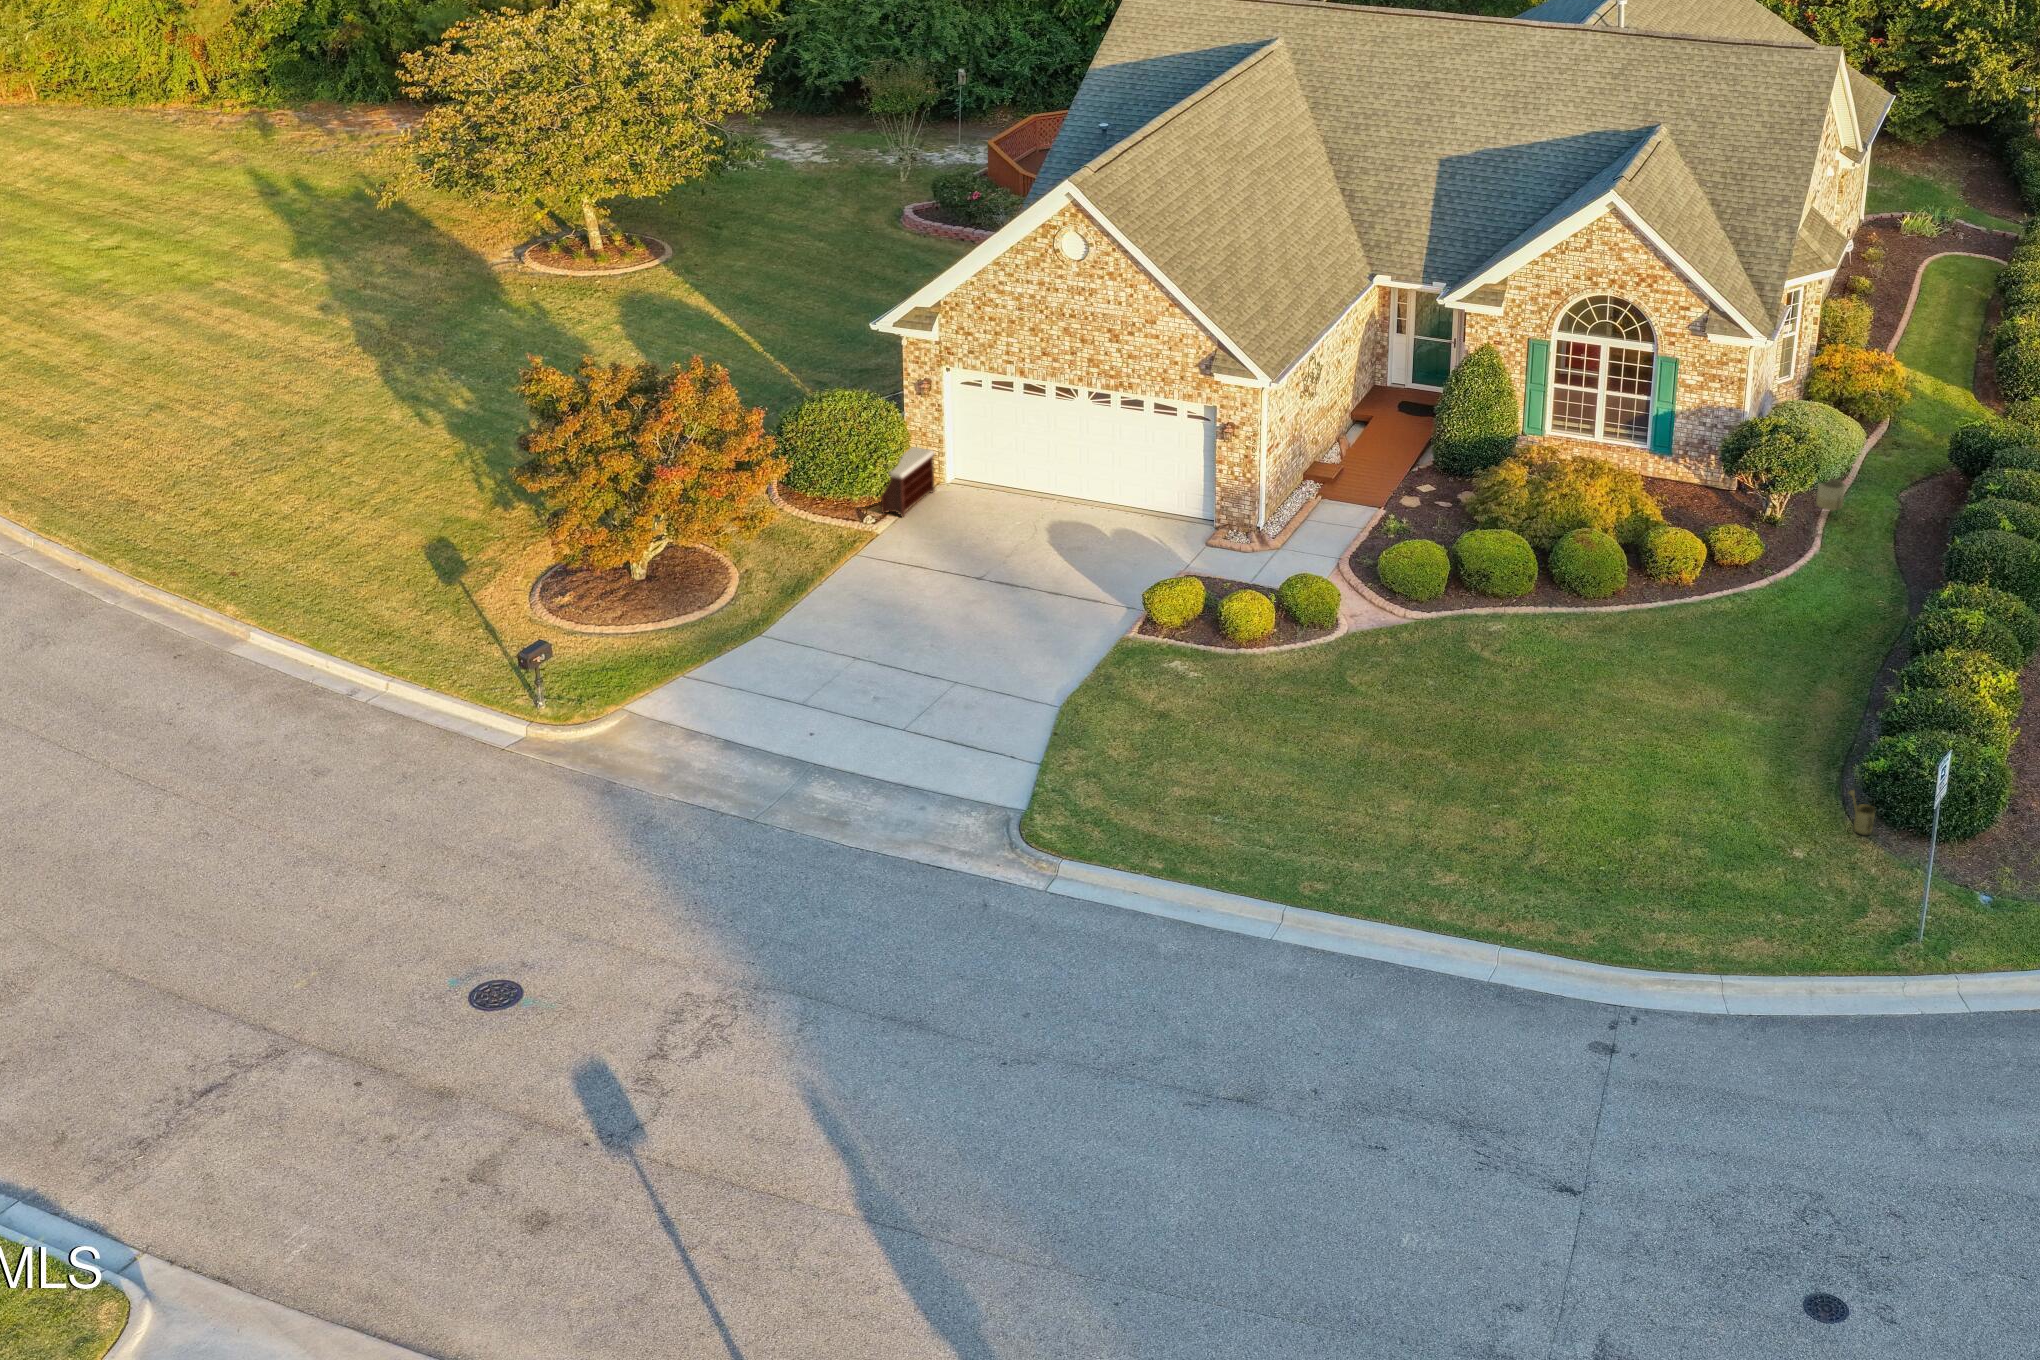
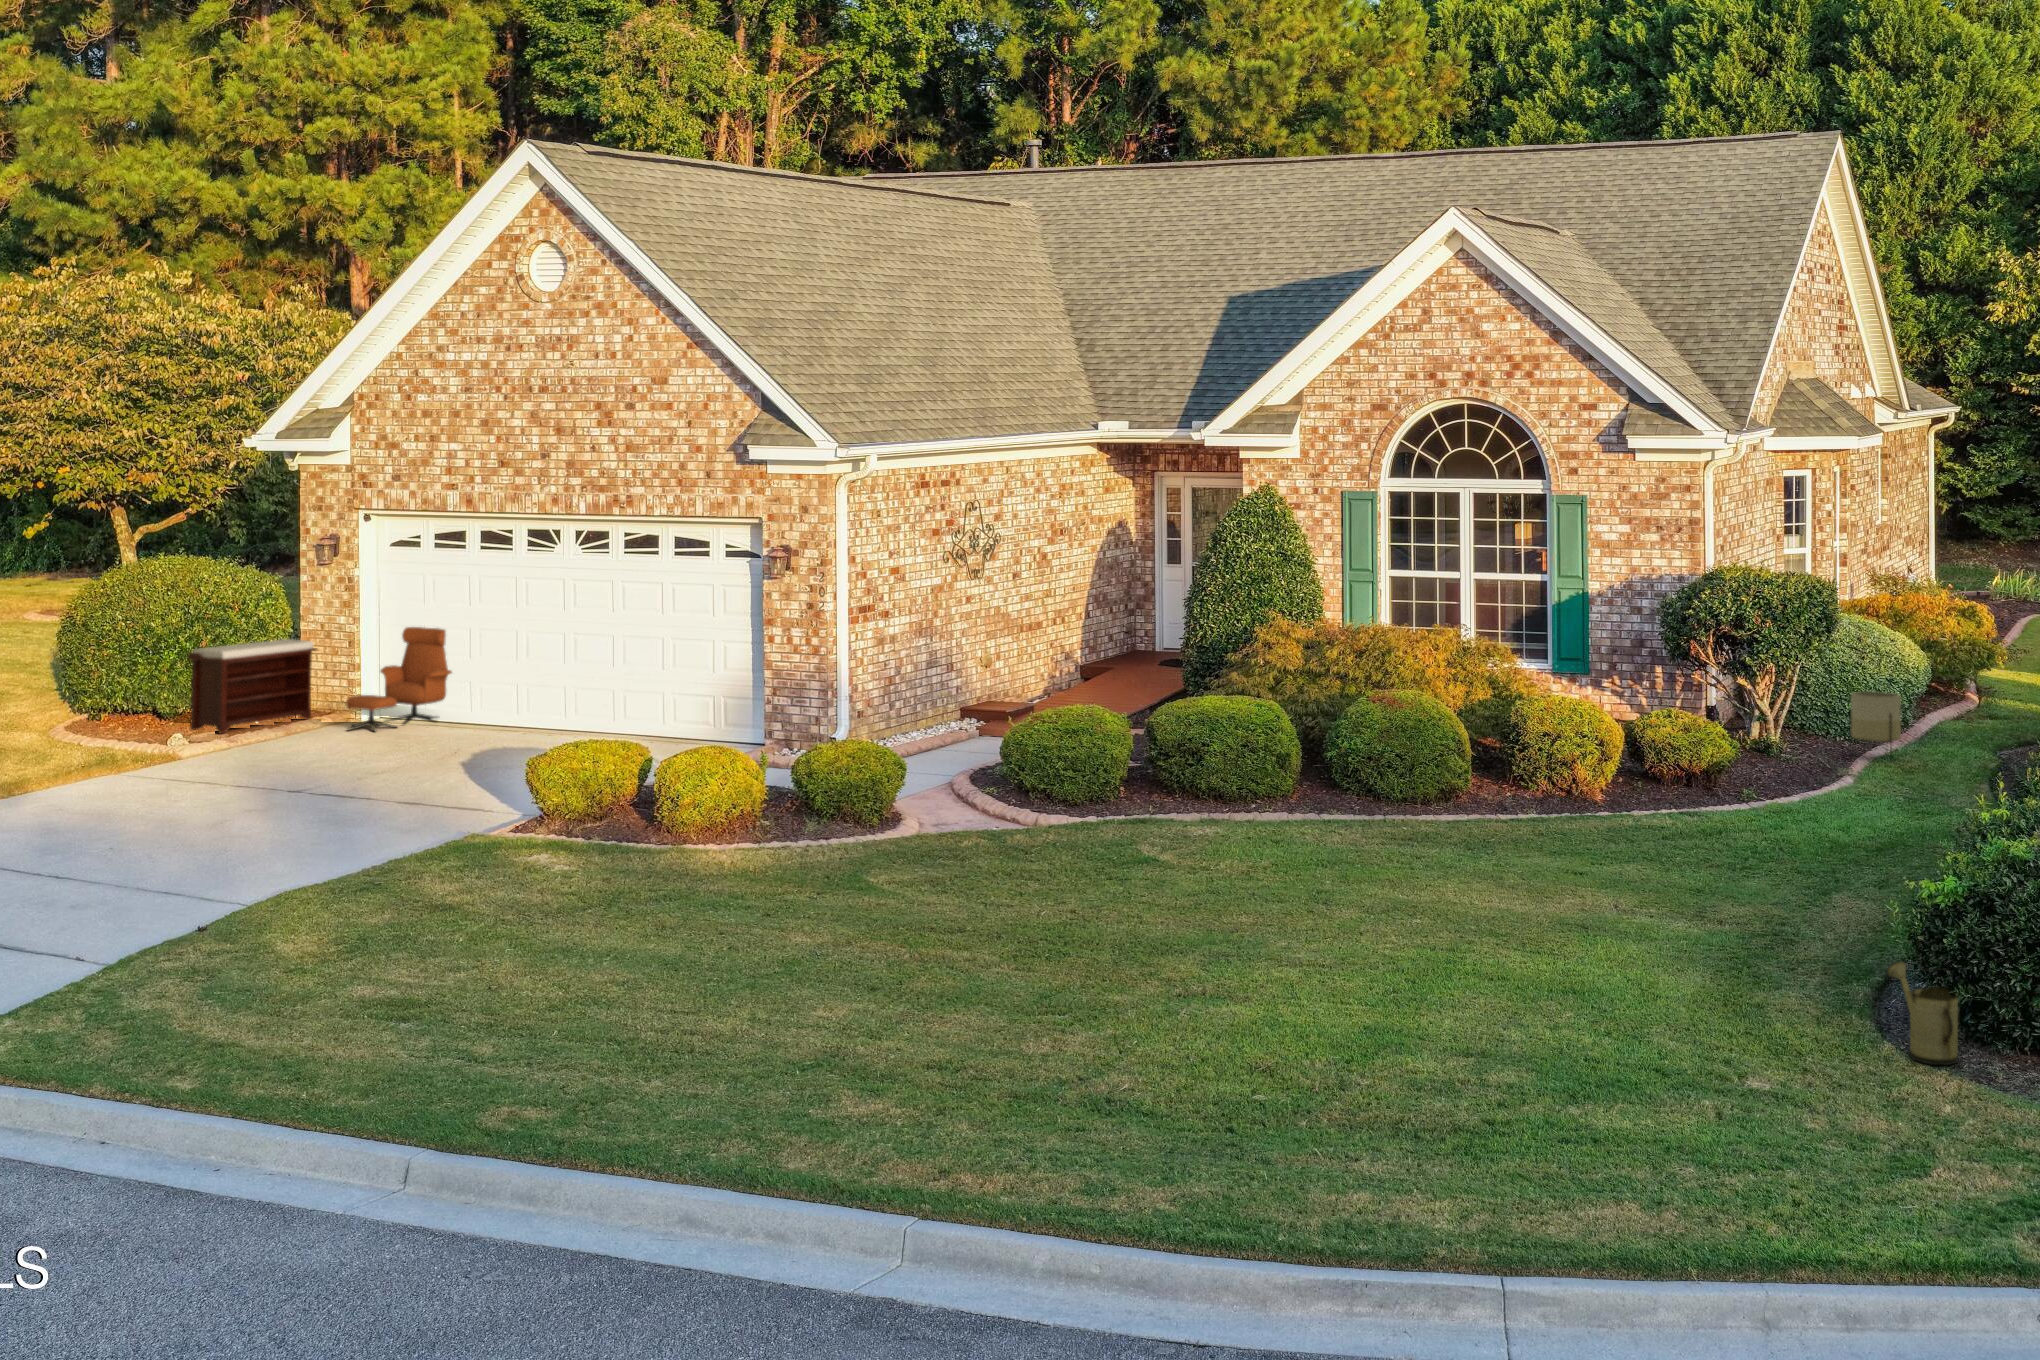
lounge chair: none [966,438,1018,511] -> present [346,627,452,731]

